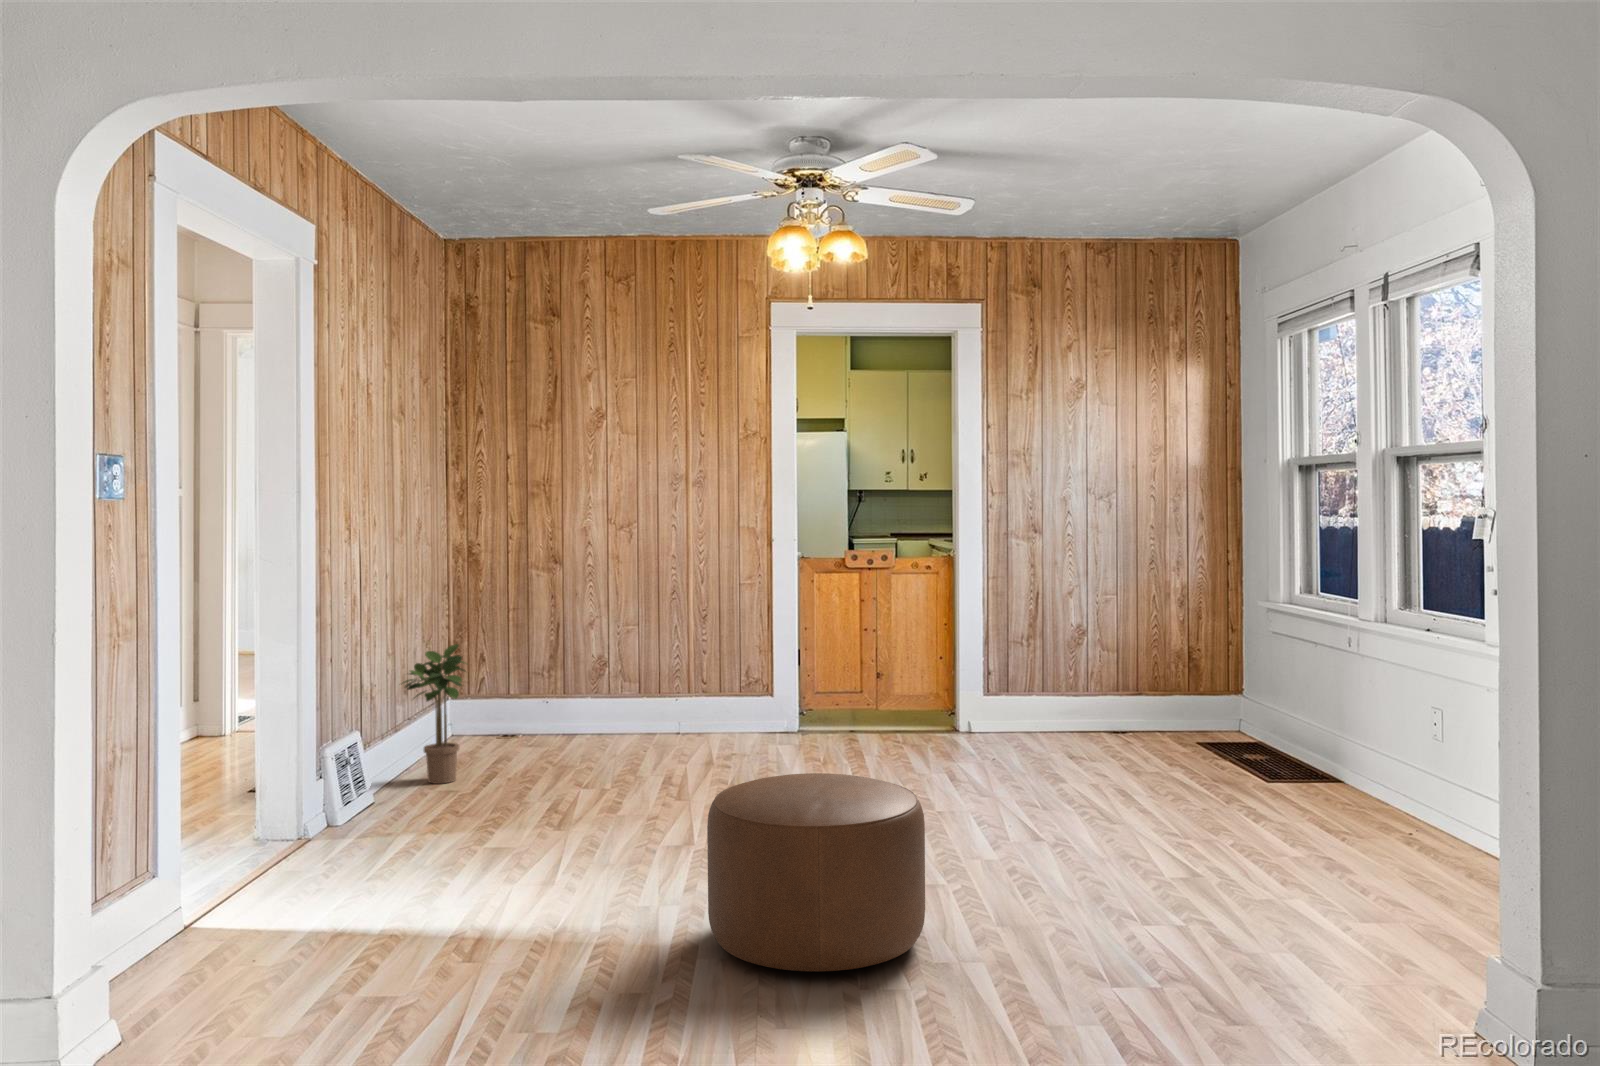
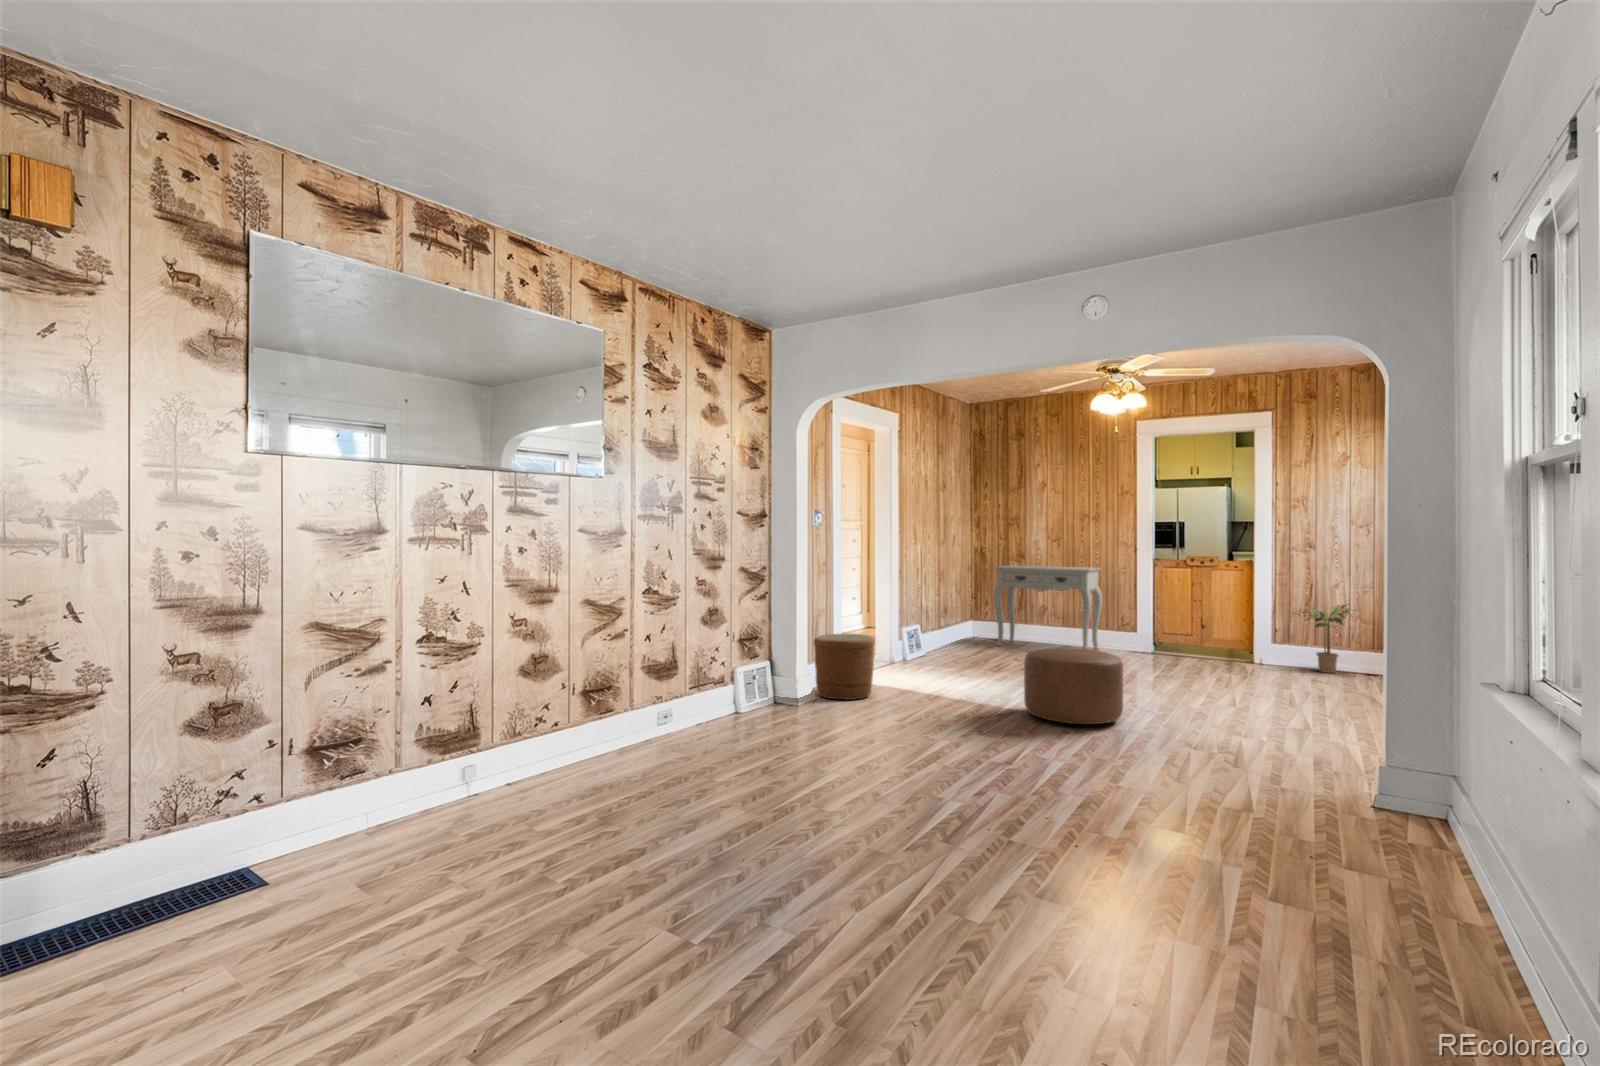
console table: none [508,578,714,749] -> present [993,565,1102,650]
potted plant: present [402,644,465,784] -> present [1308,605,1351,673]
woven basket: none [92,802,294,1021] -> present [814,634,875,700]

